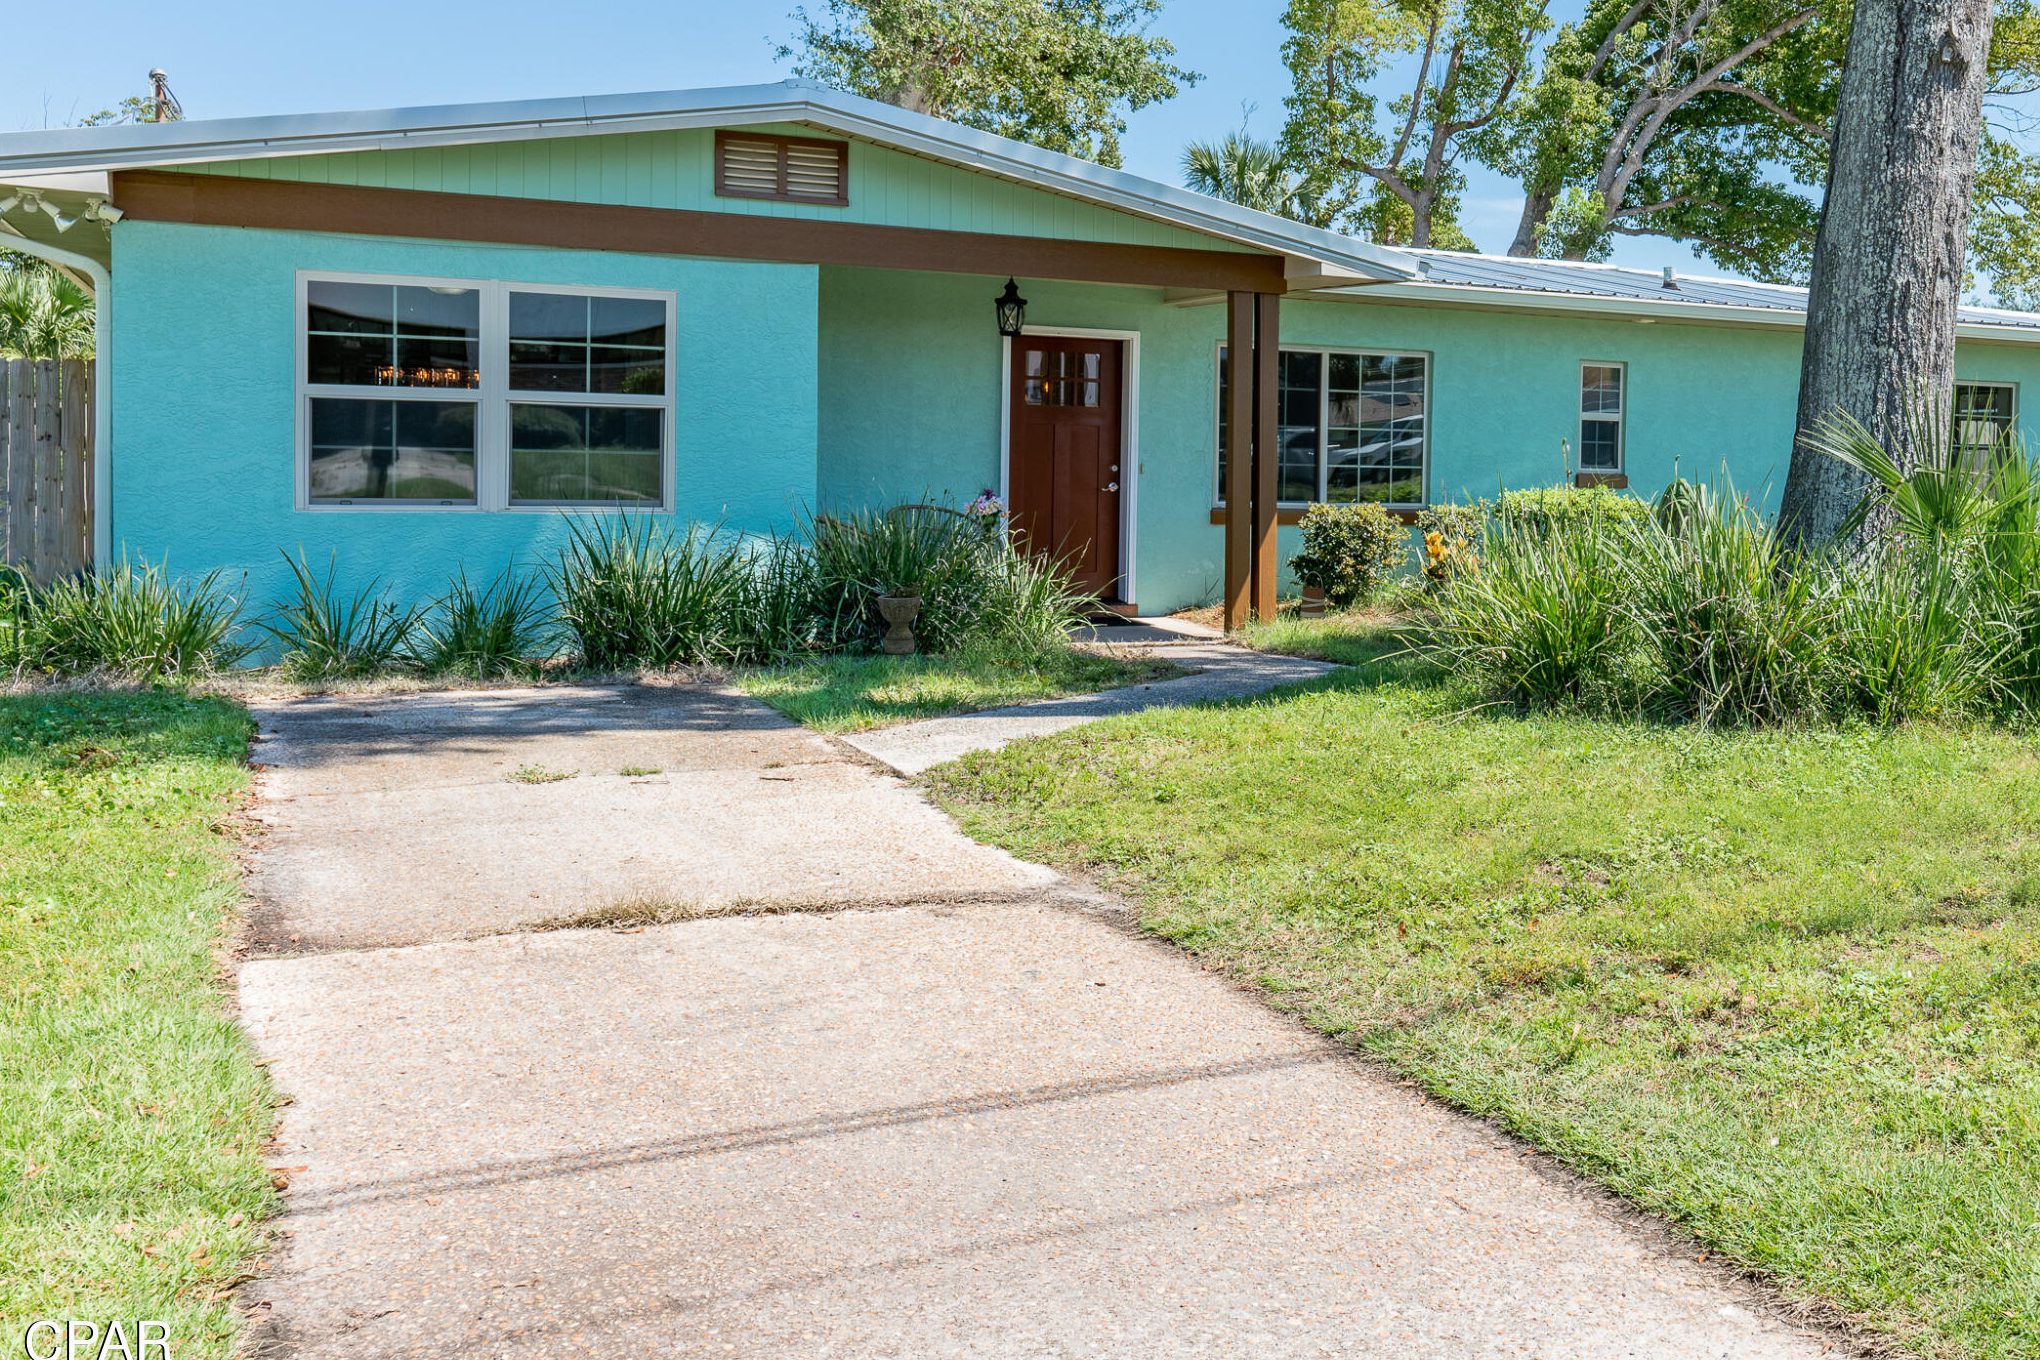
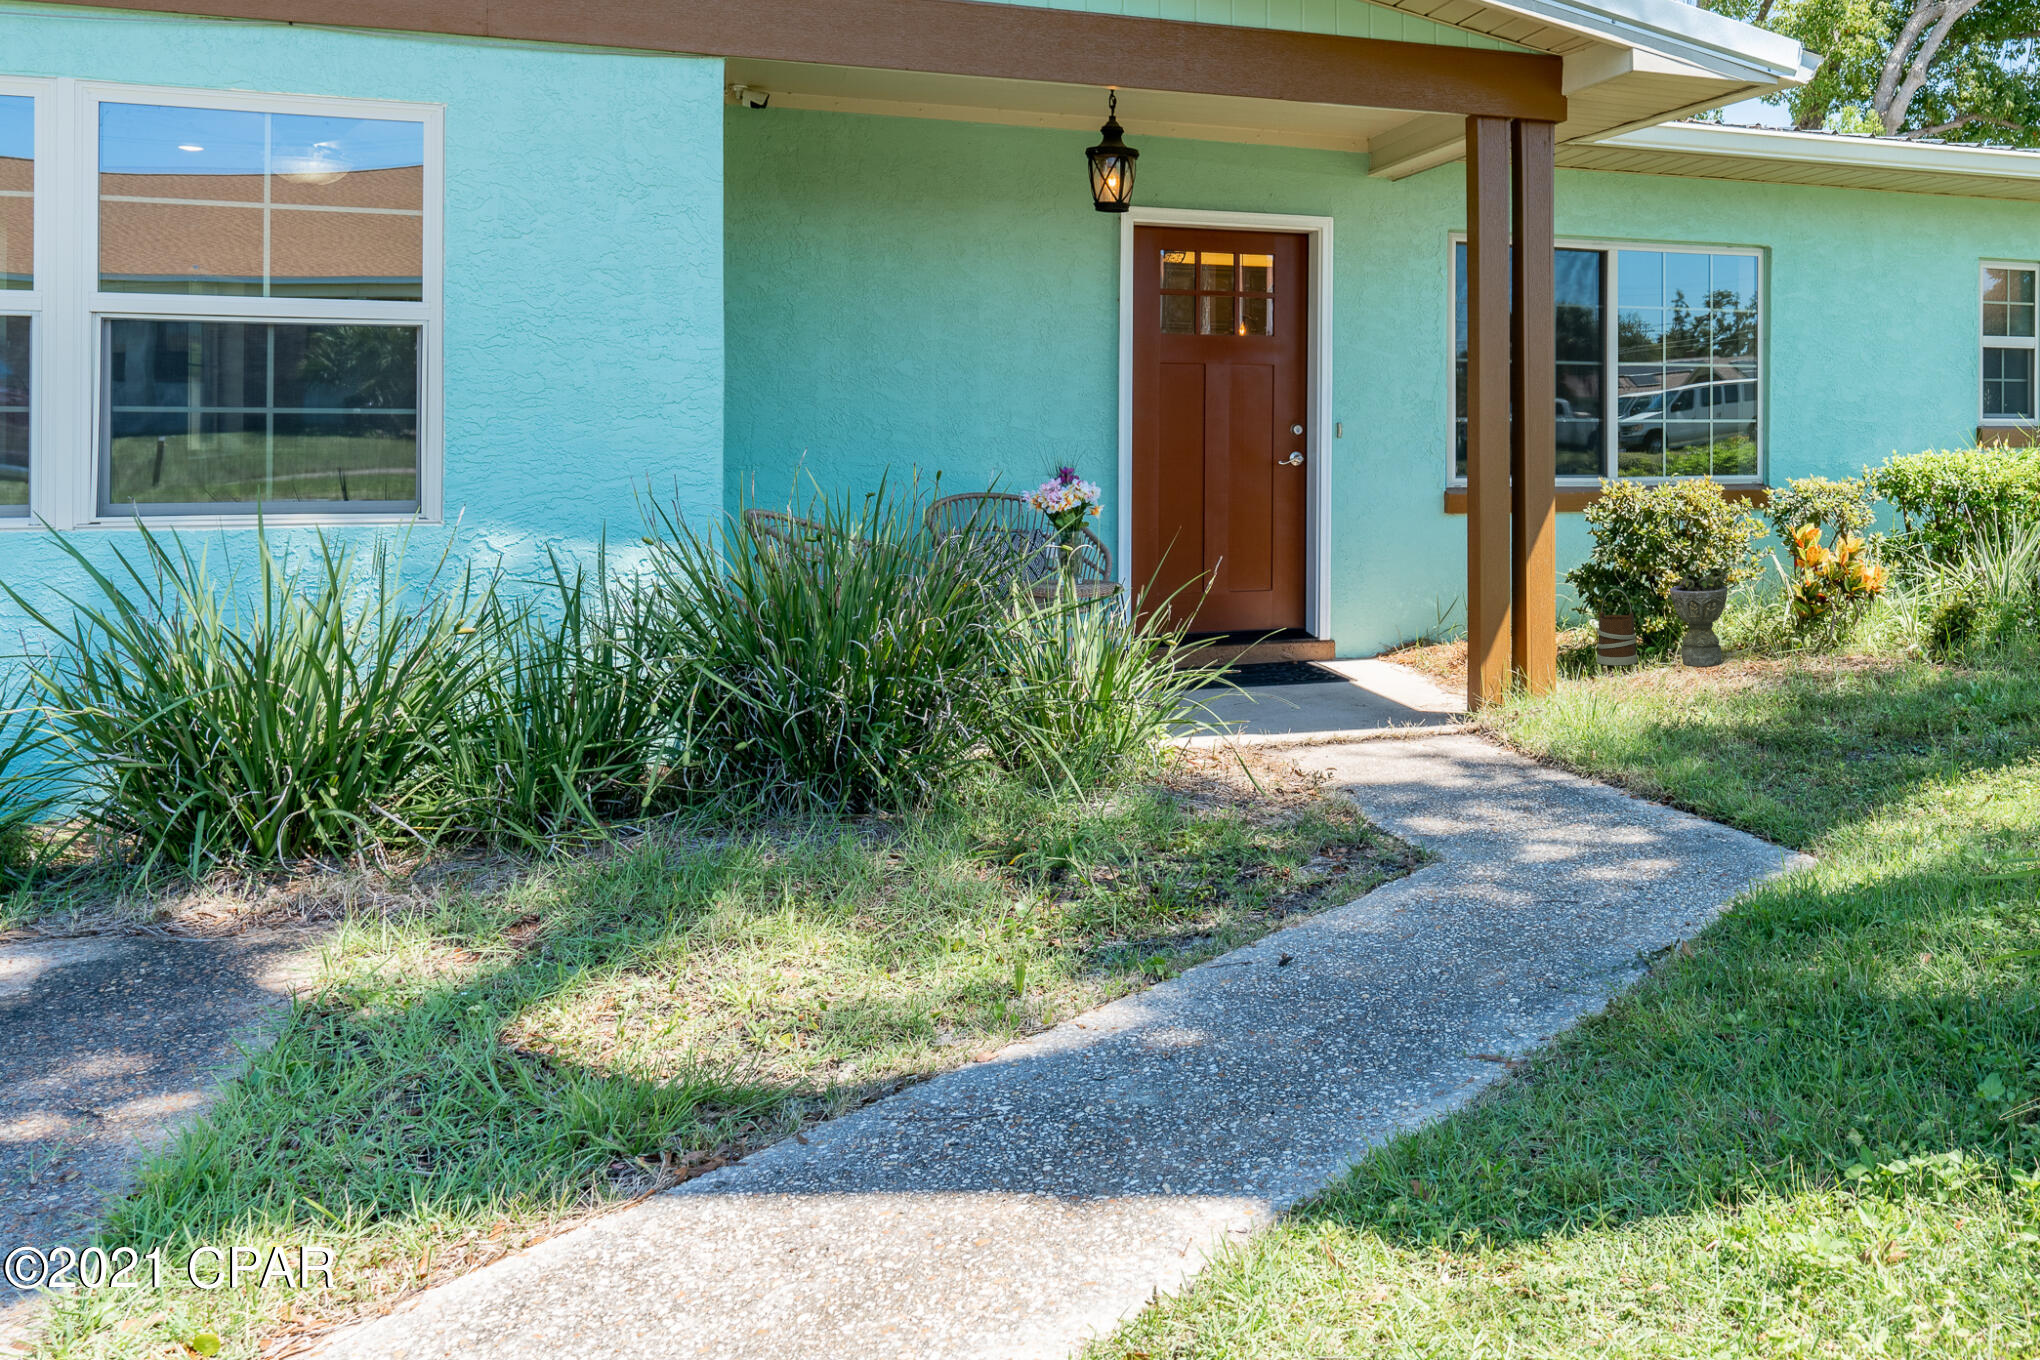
planter: present [878,582,921,654] -> present [1670,568,1728,666]

